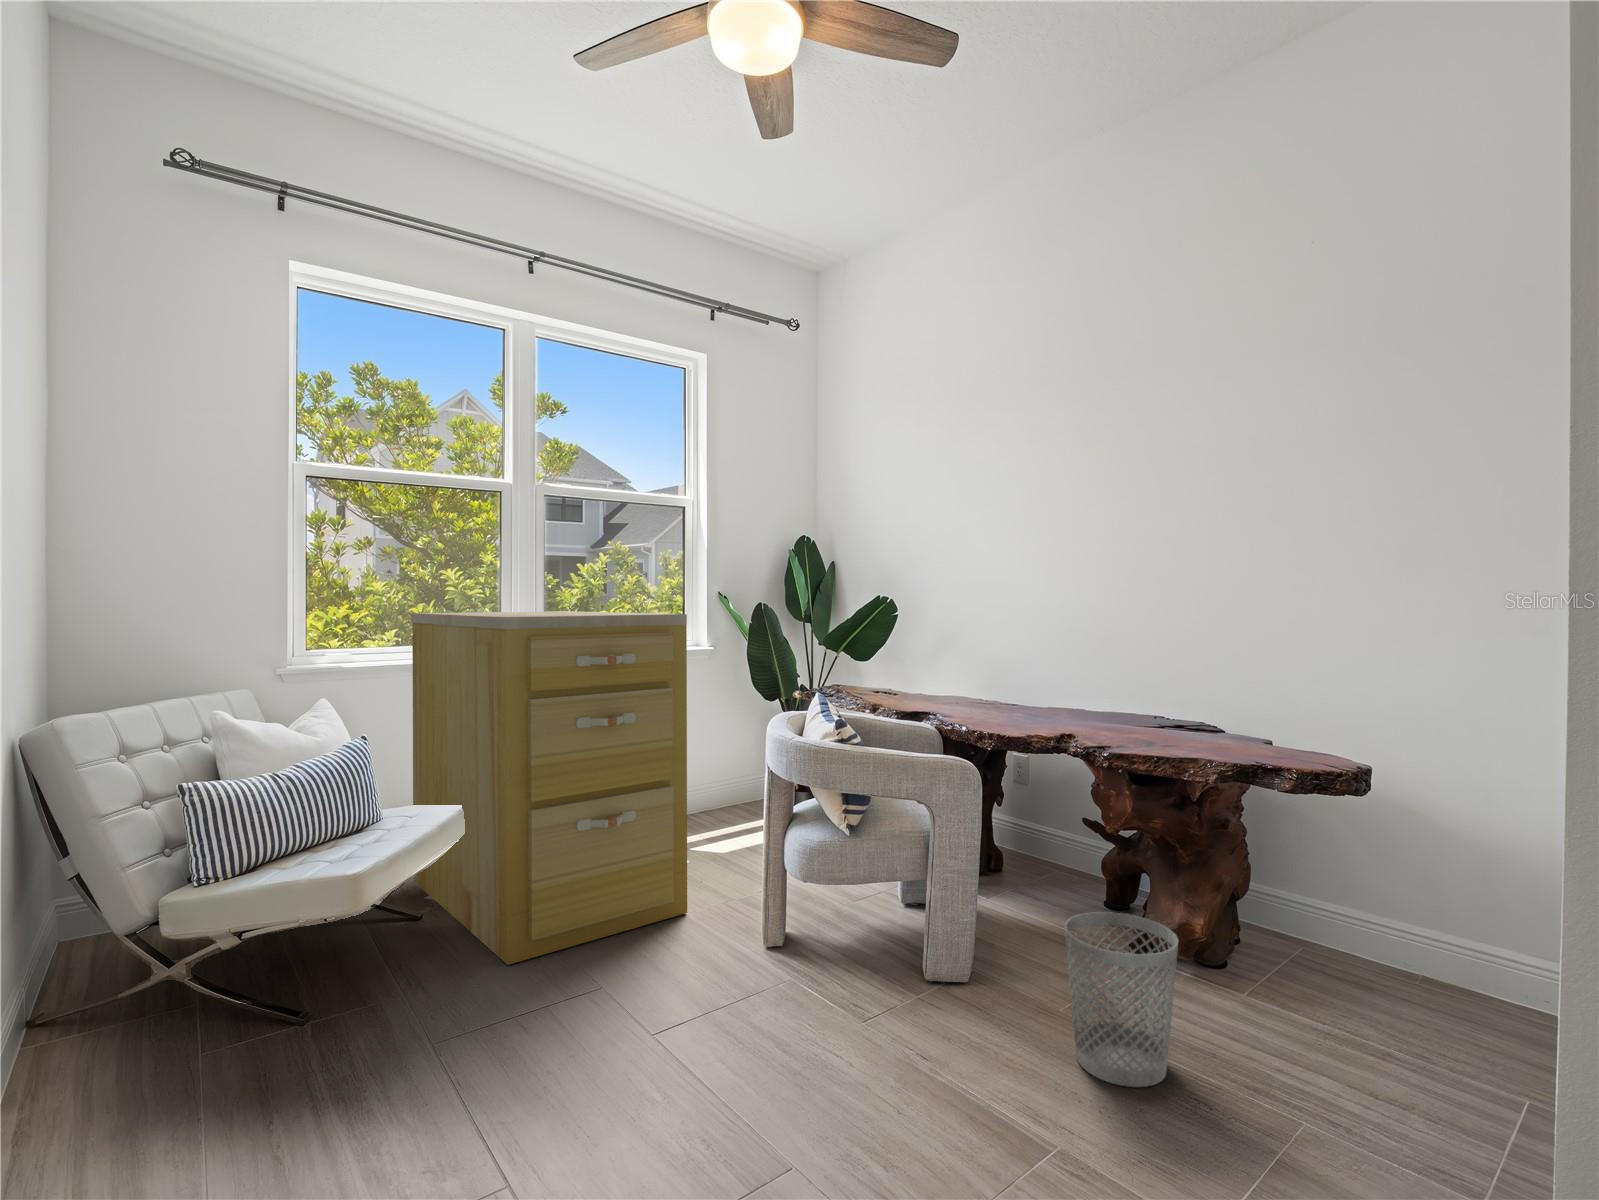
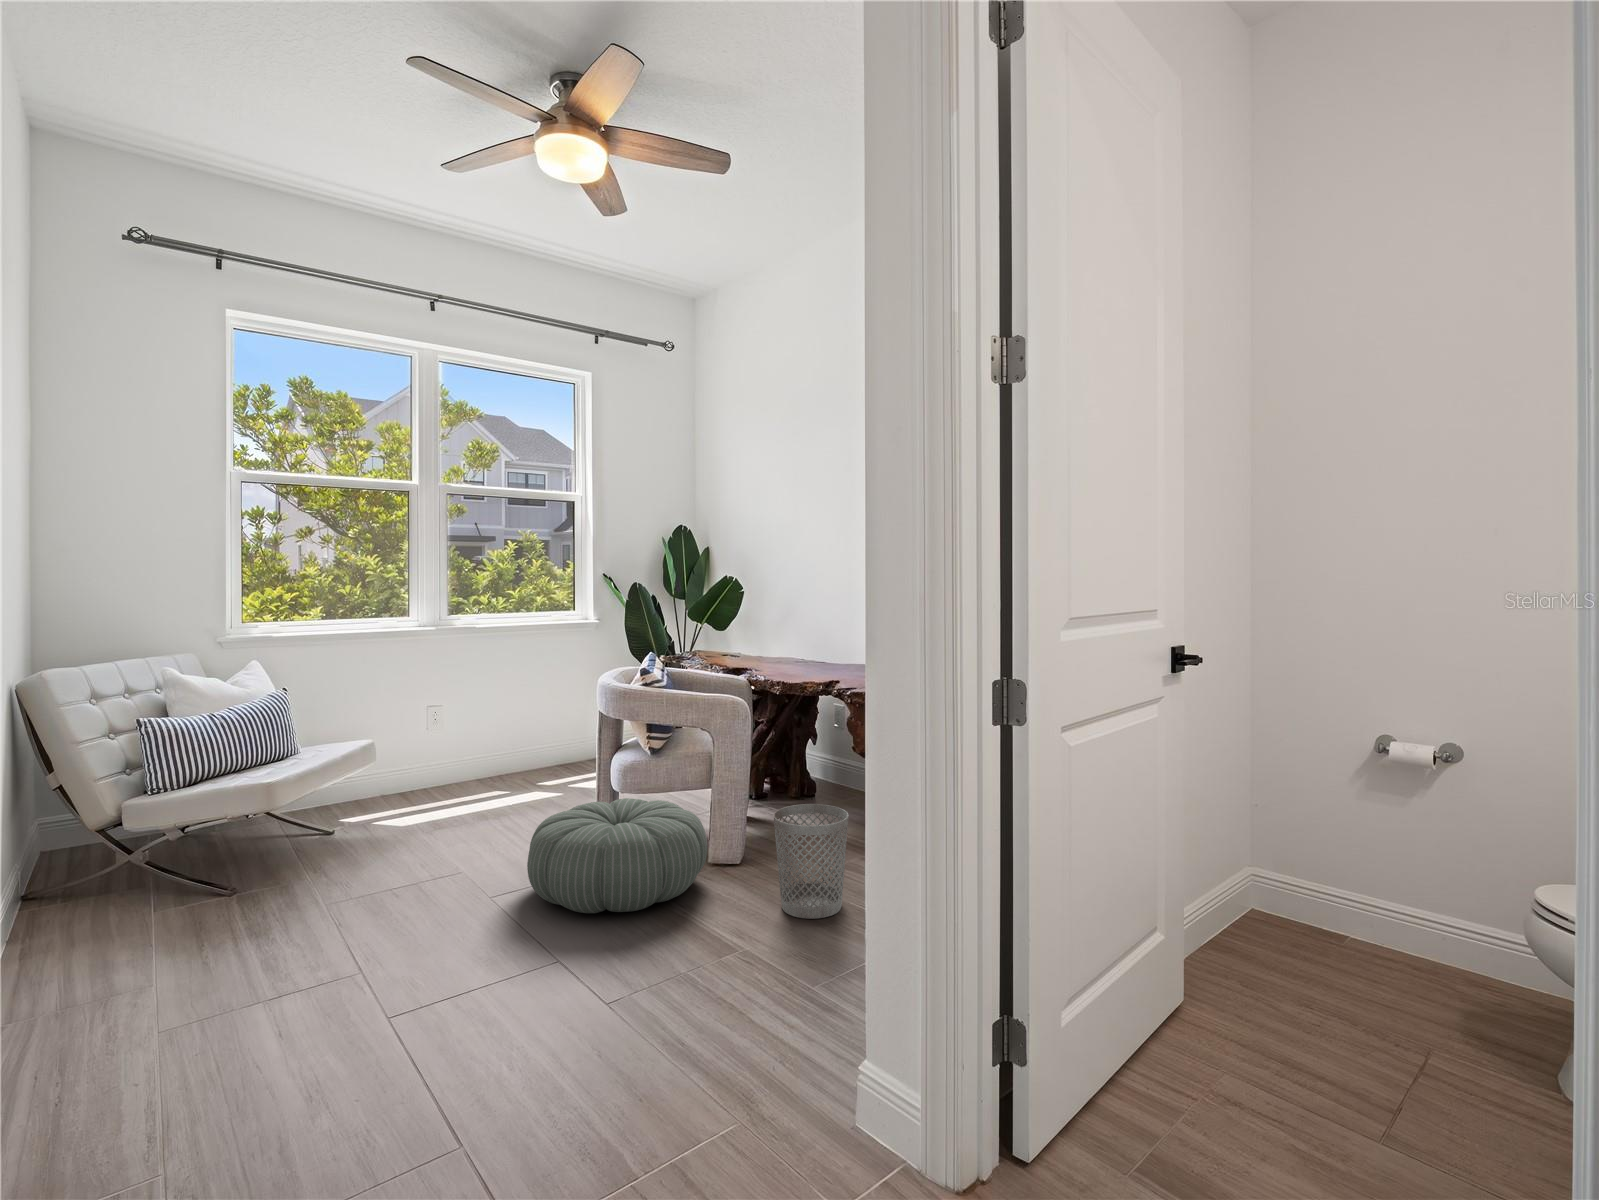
filing cabinet: present [411,611,687,965] -> none [333,591,547,857]
pouf: none [710,893,954,1074] -> present [527,798,707,913]

